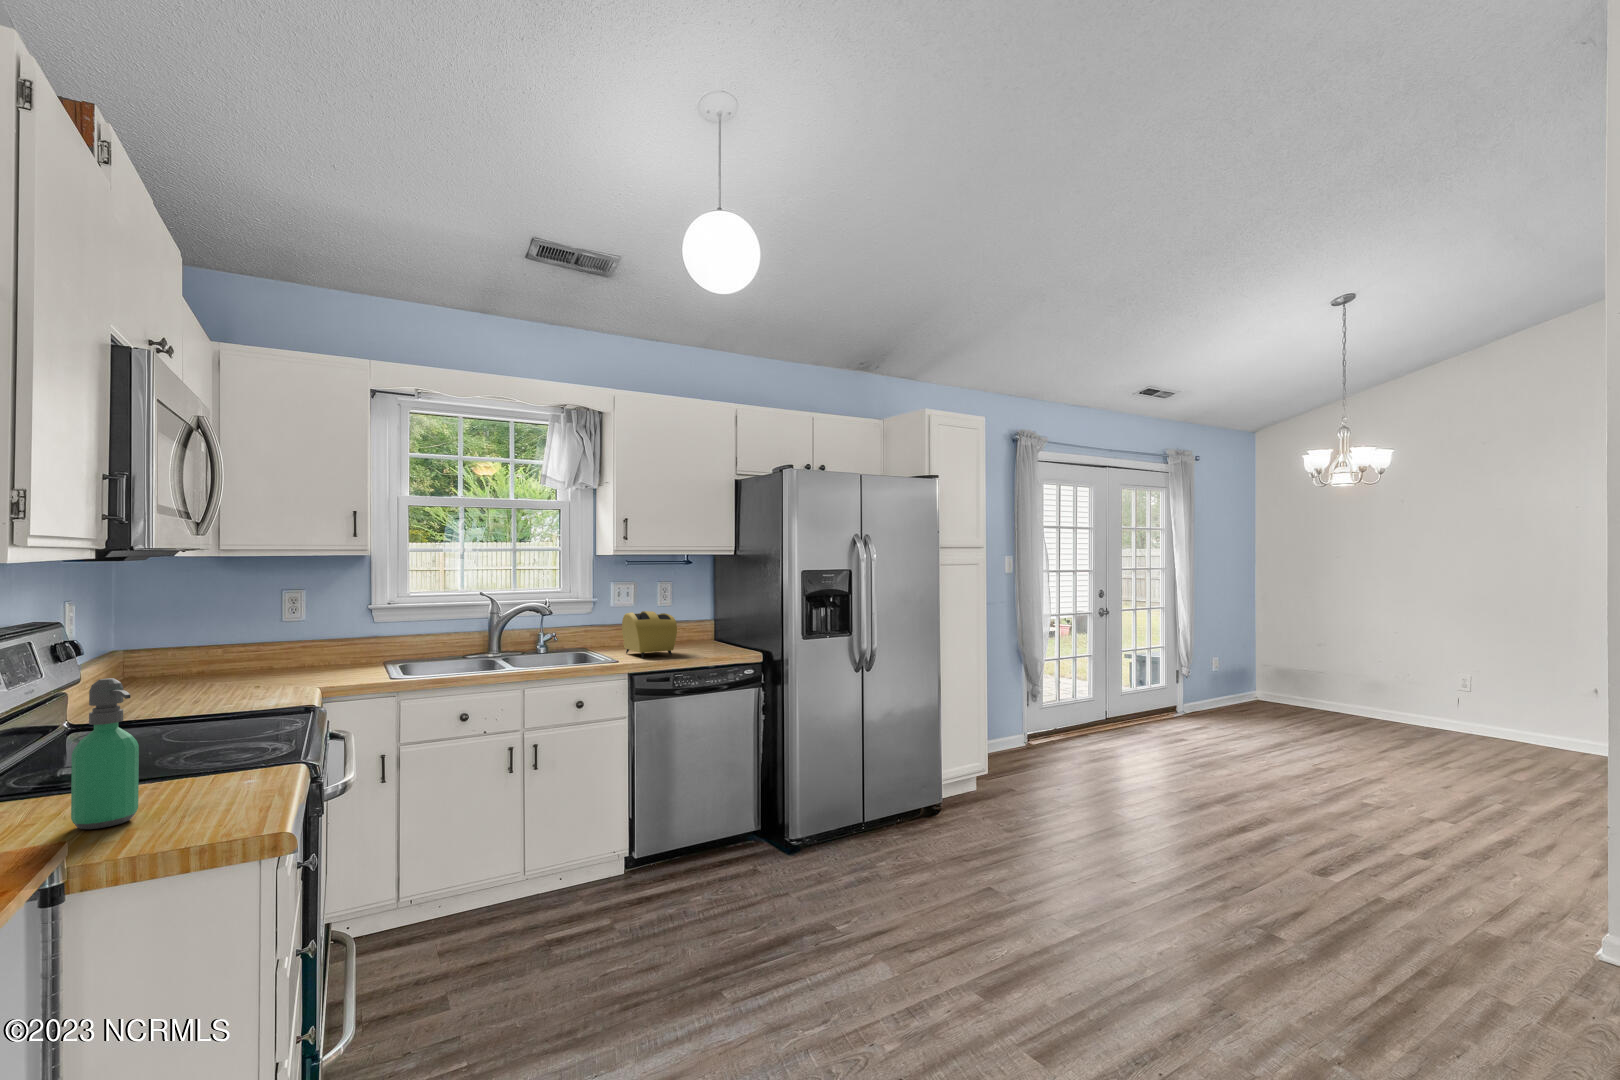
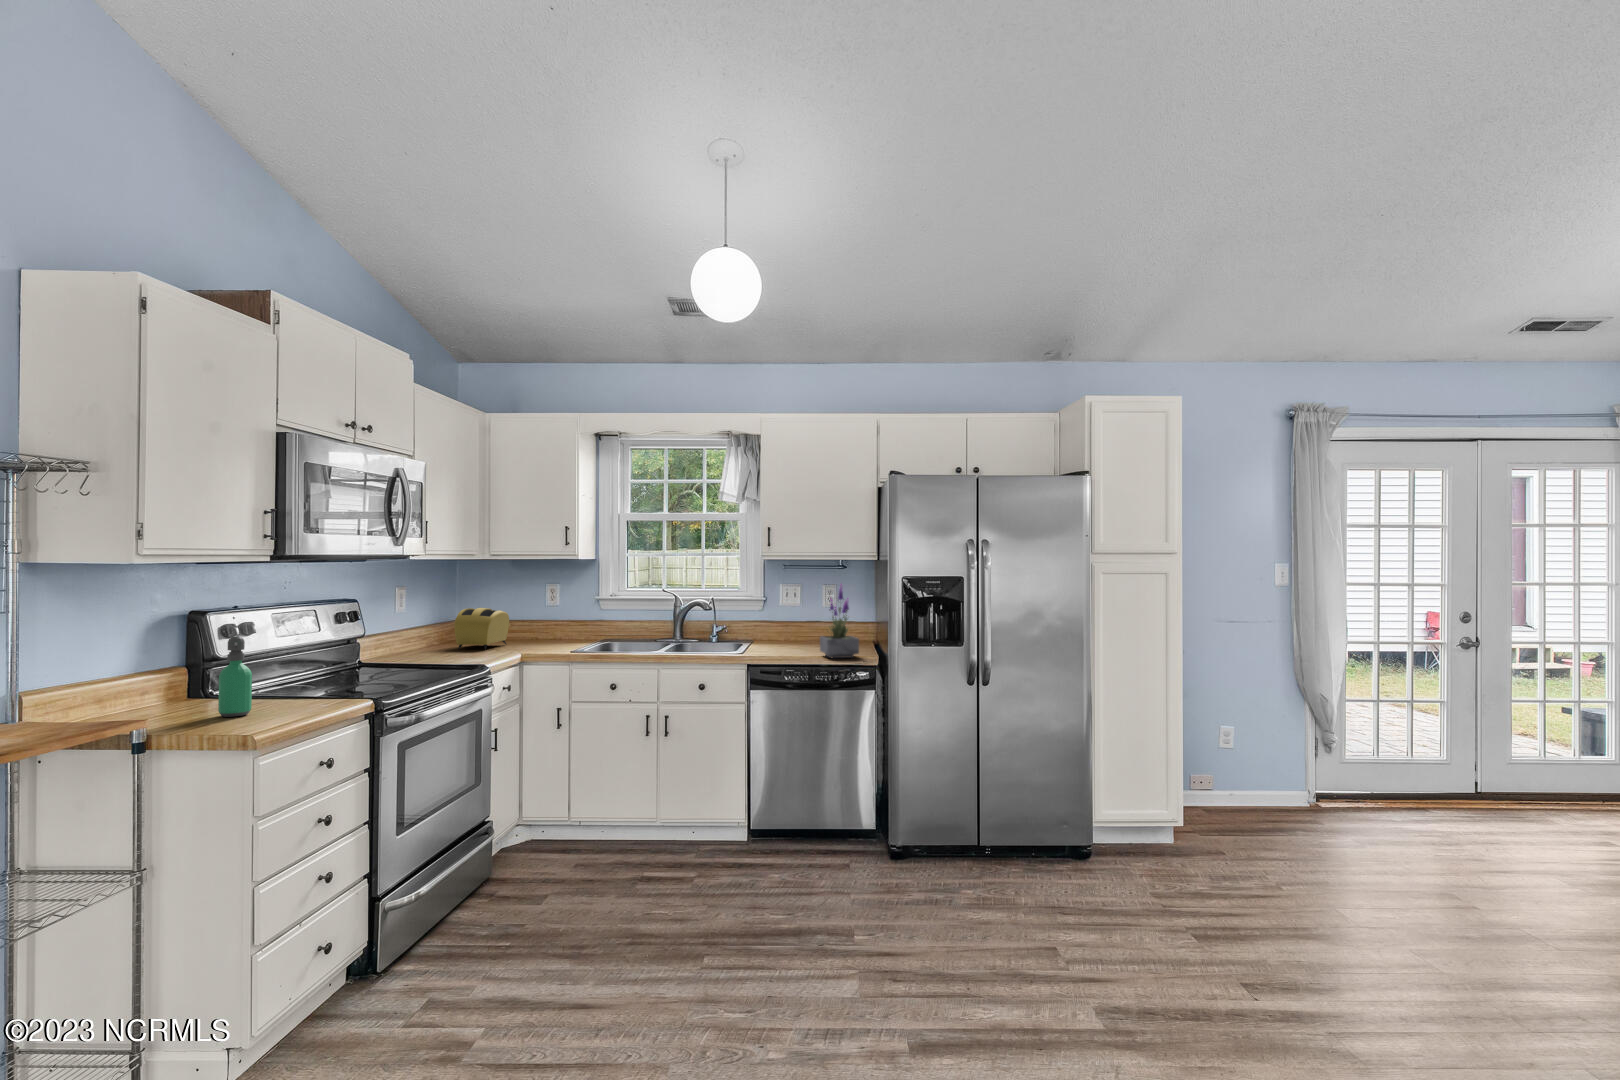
potted plant: none [693,576,740,657] -> present [820,584,859,658]
toaster: present [622,611,677,658] -> present [454,608,509,649]

